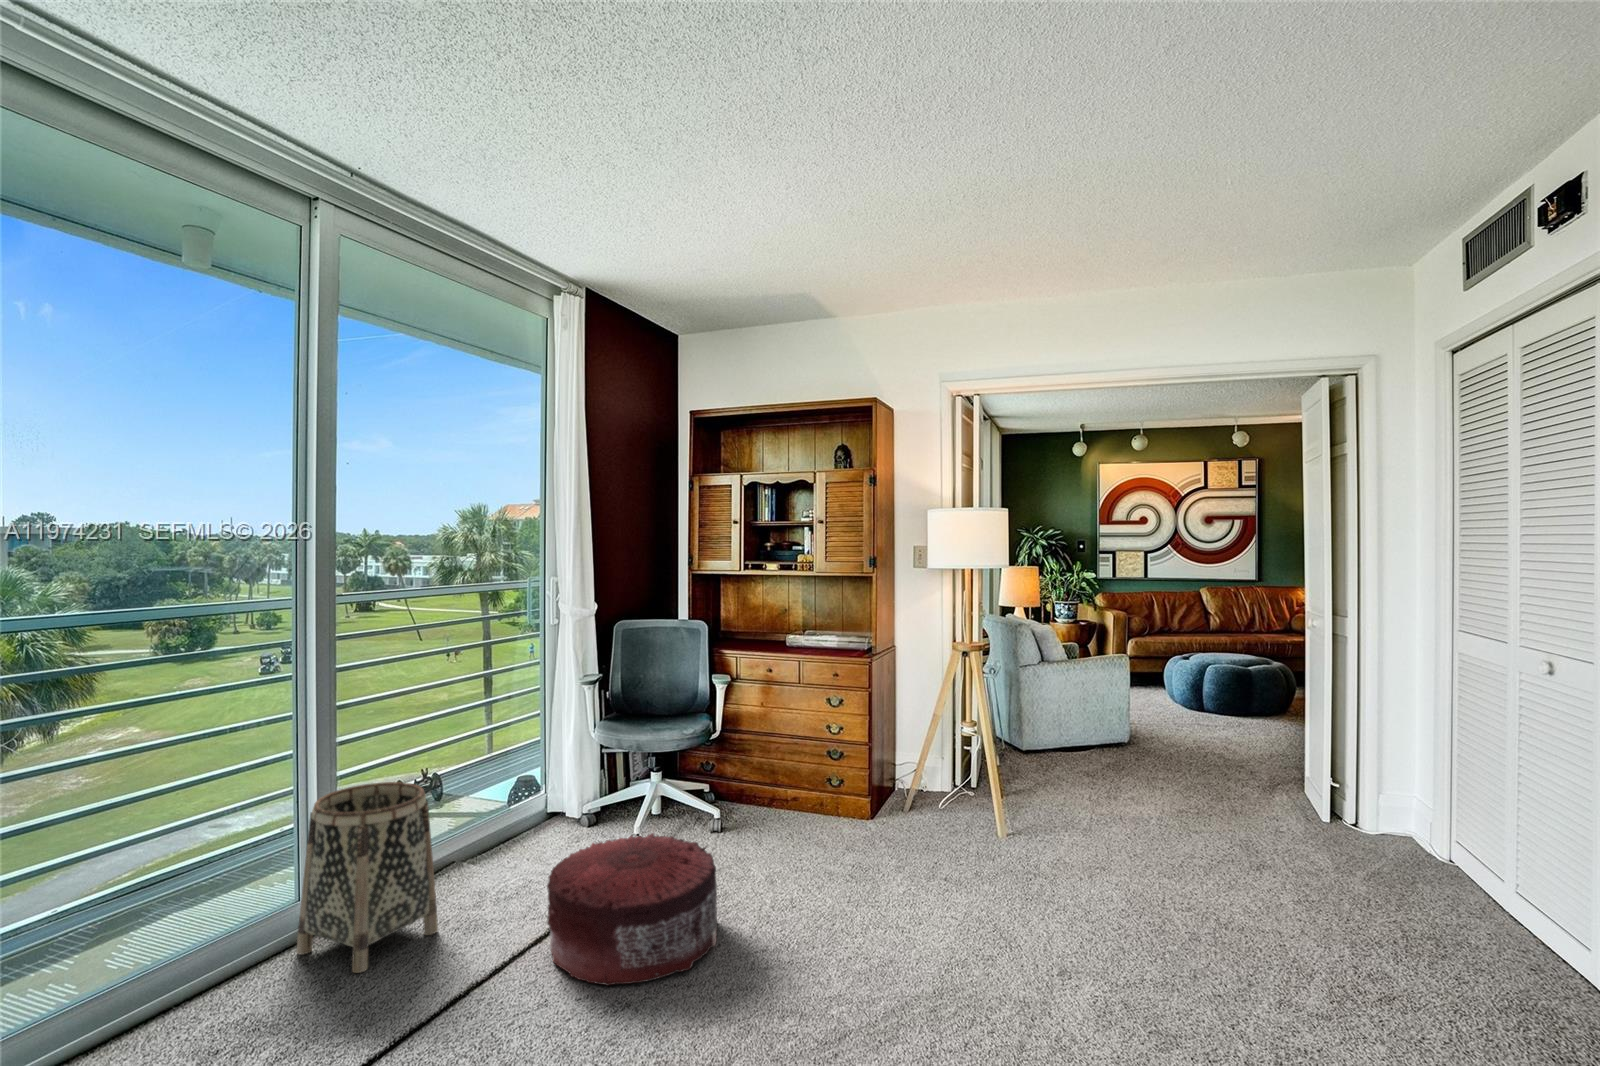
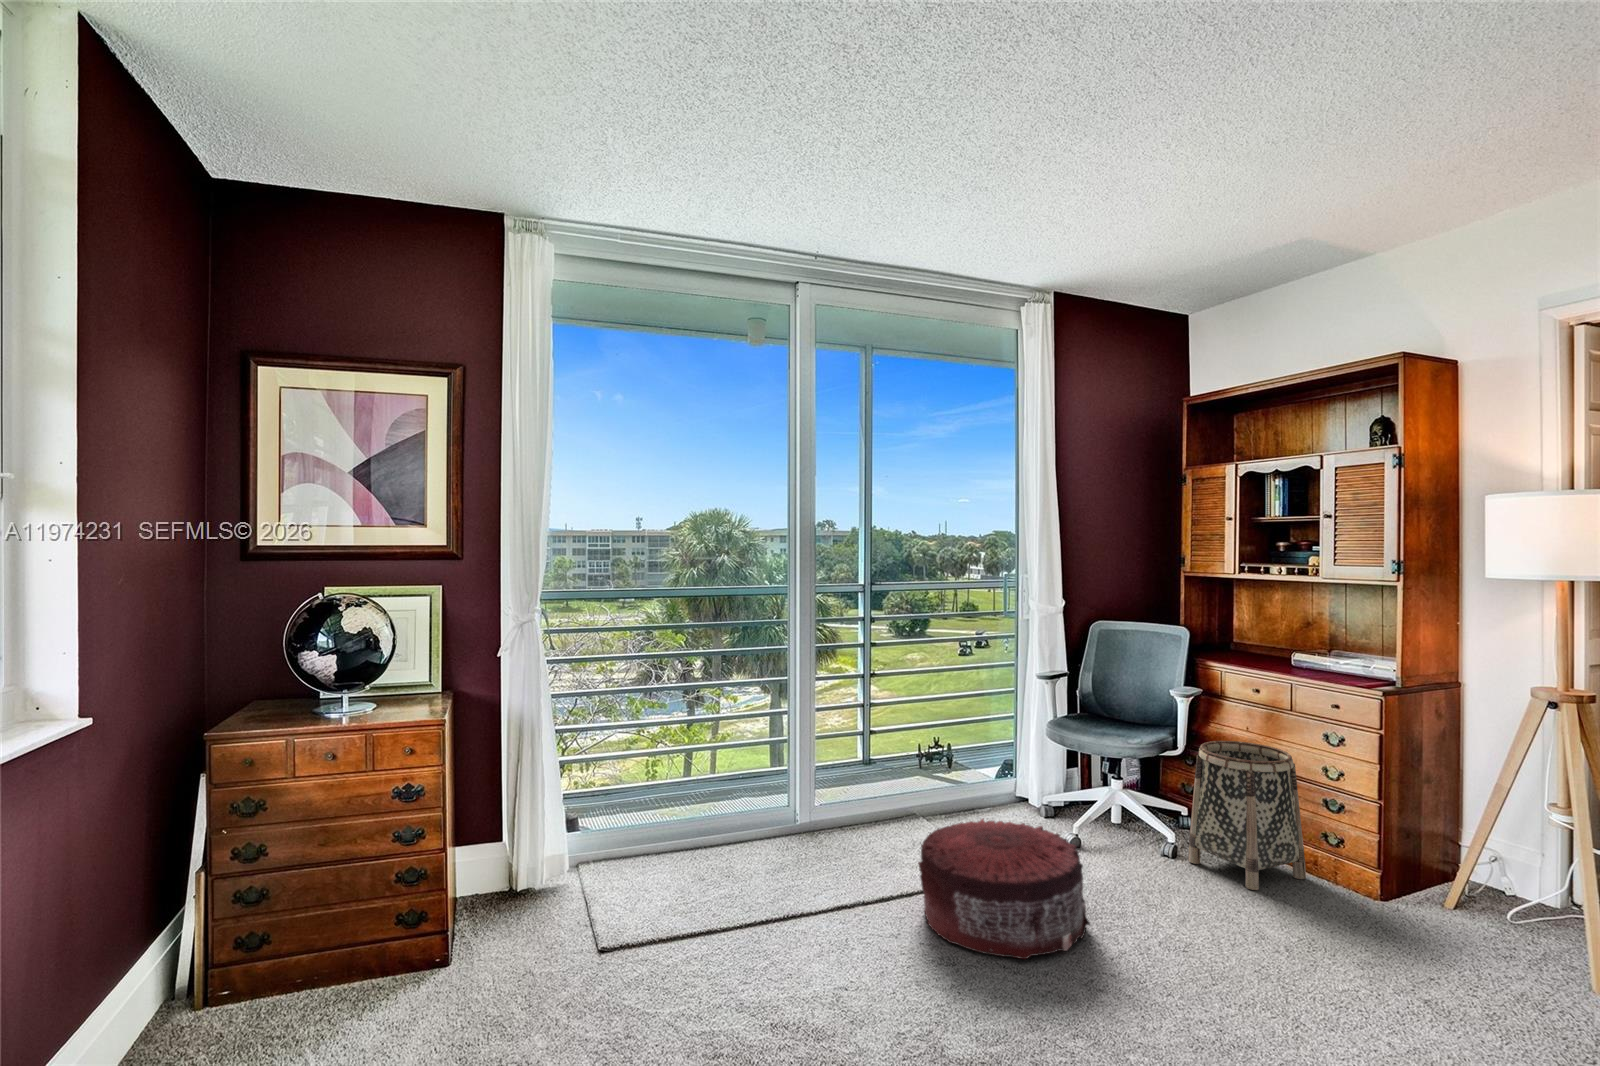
basket: present [297,782,438,973] -> present [1188,741,1306,890]

